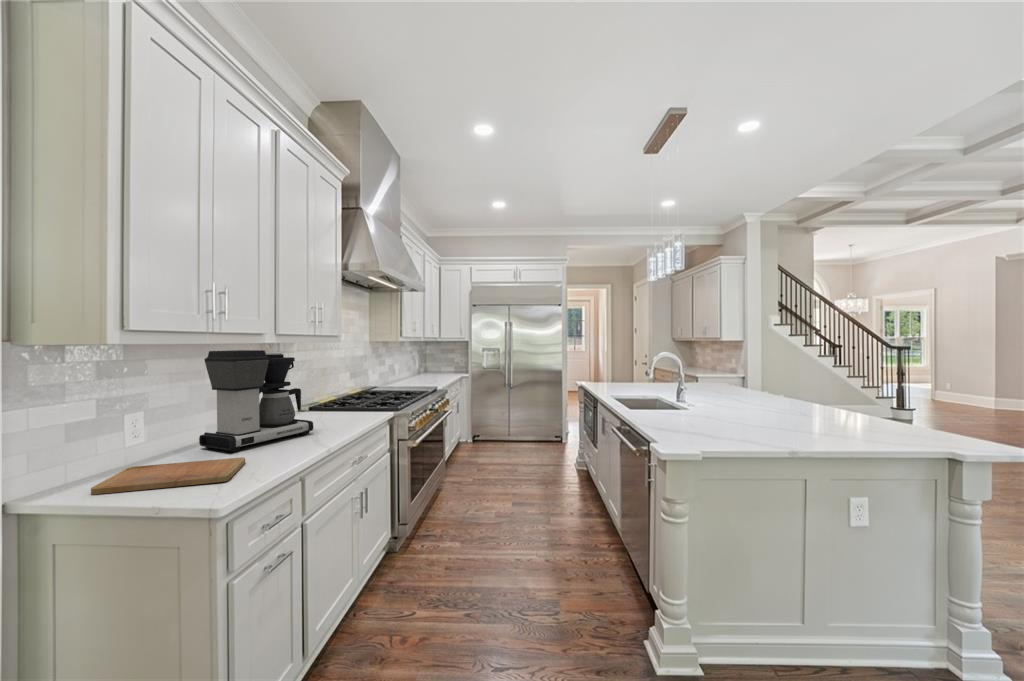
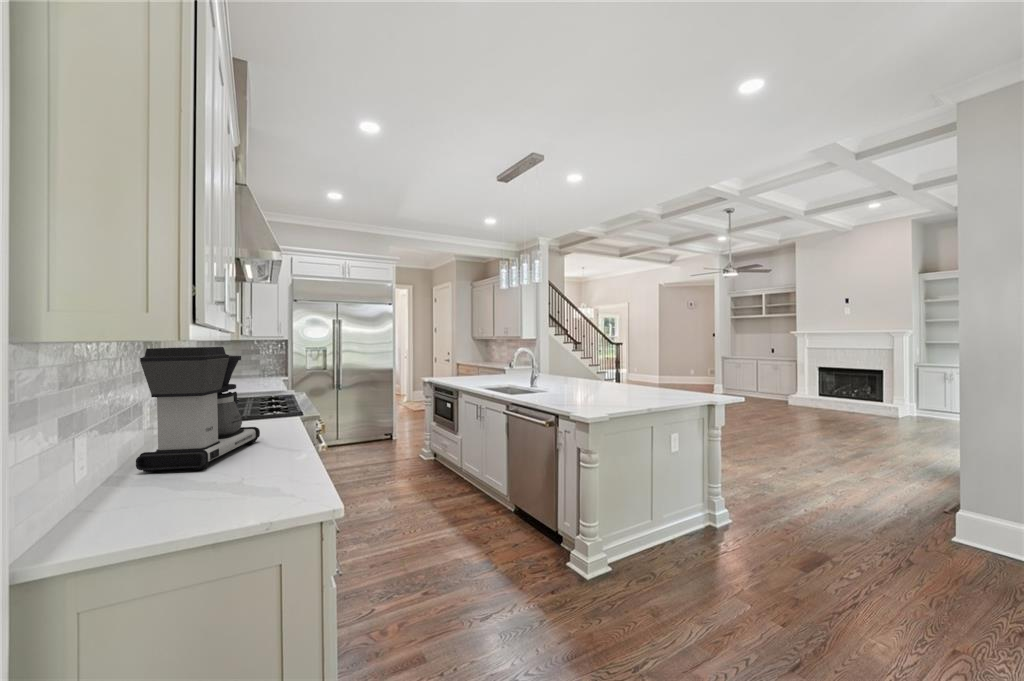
cutting board: present [91,457,245,495] -> none [97,469,280,535]

